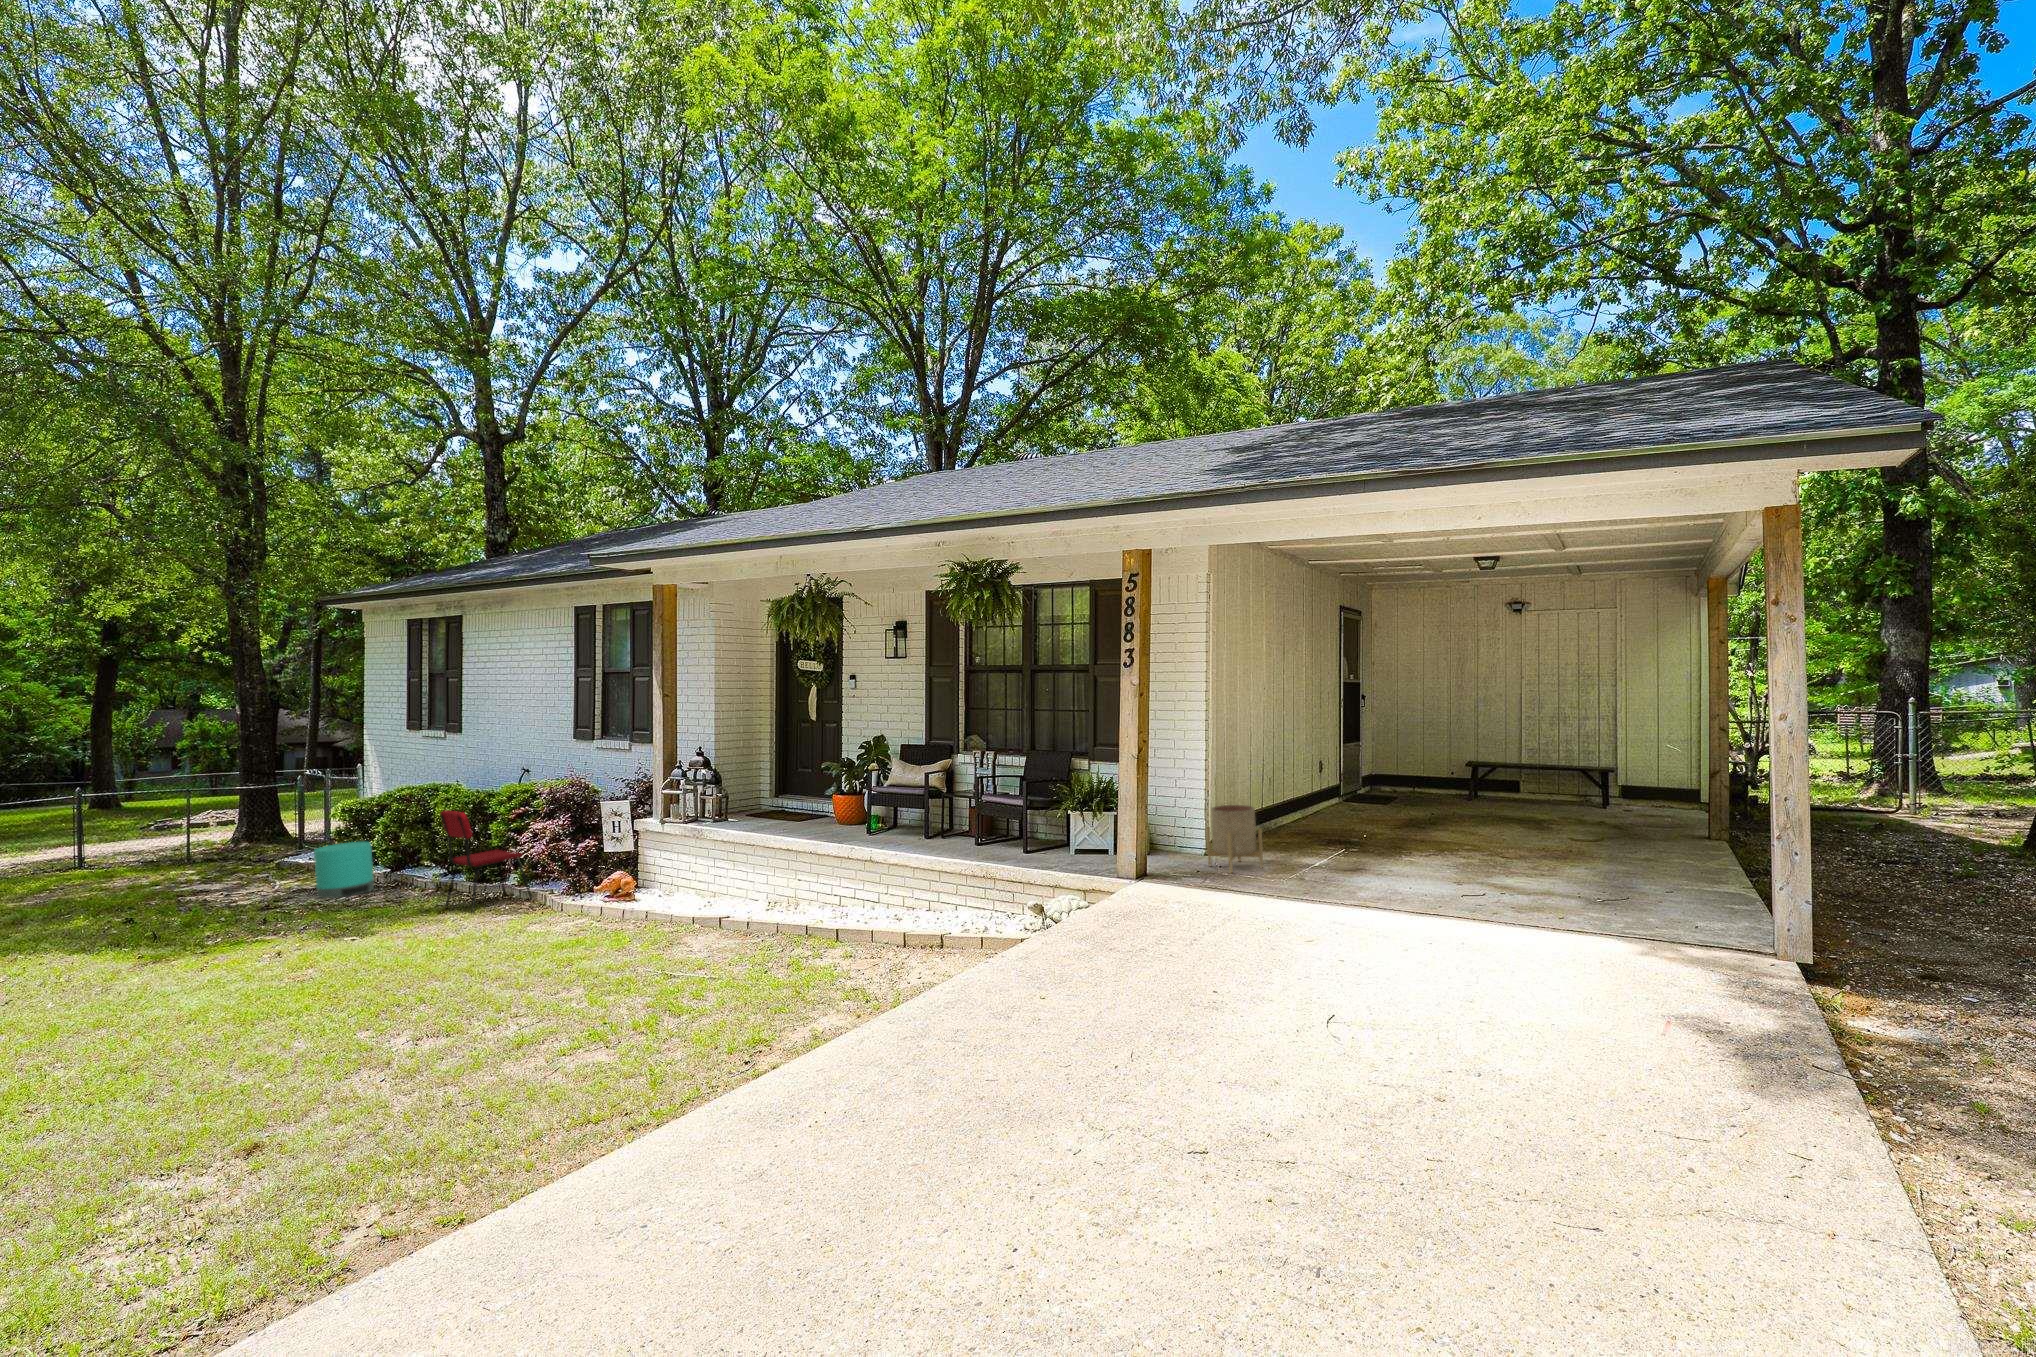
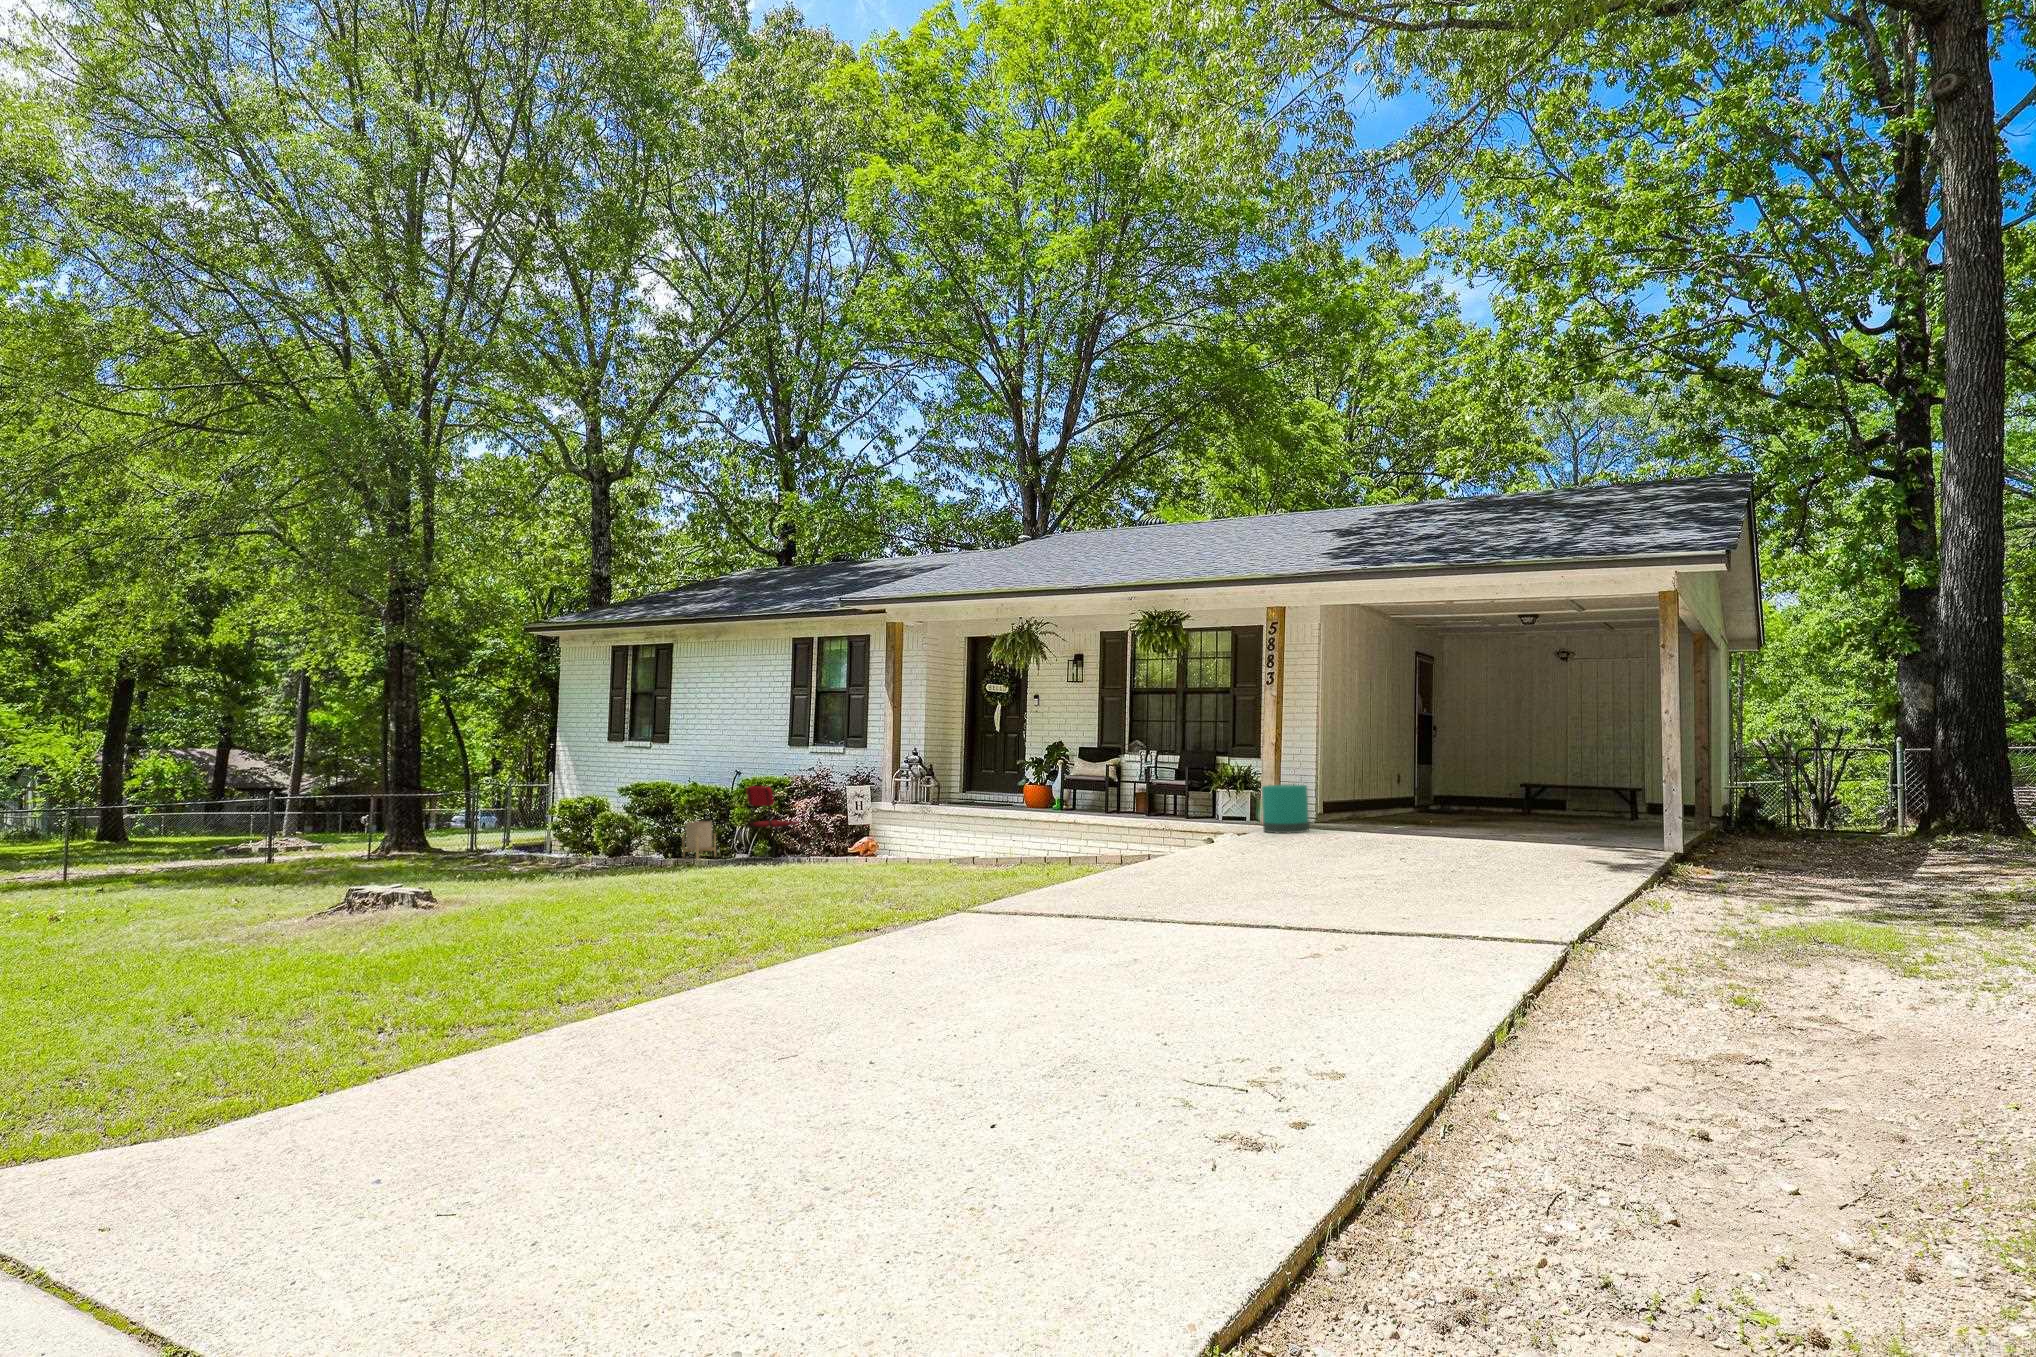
planter: present [1207,805,1263,873] -> present [682,821,716,858]
trash can: present [314,842,374,899] -> present [1262,785,1310,833]

